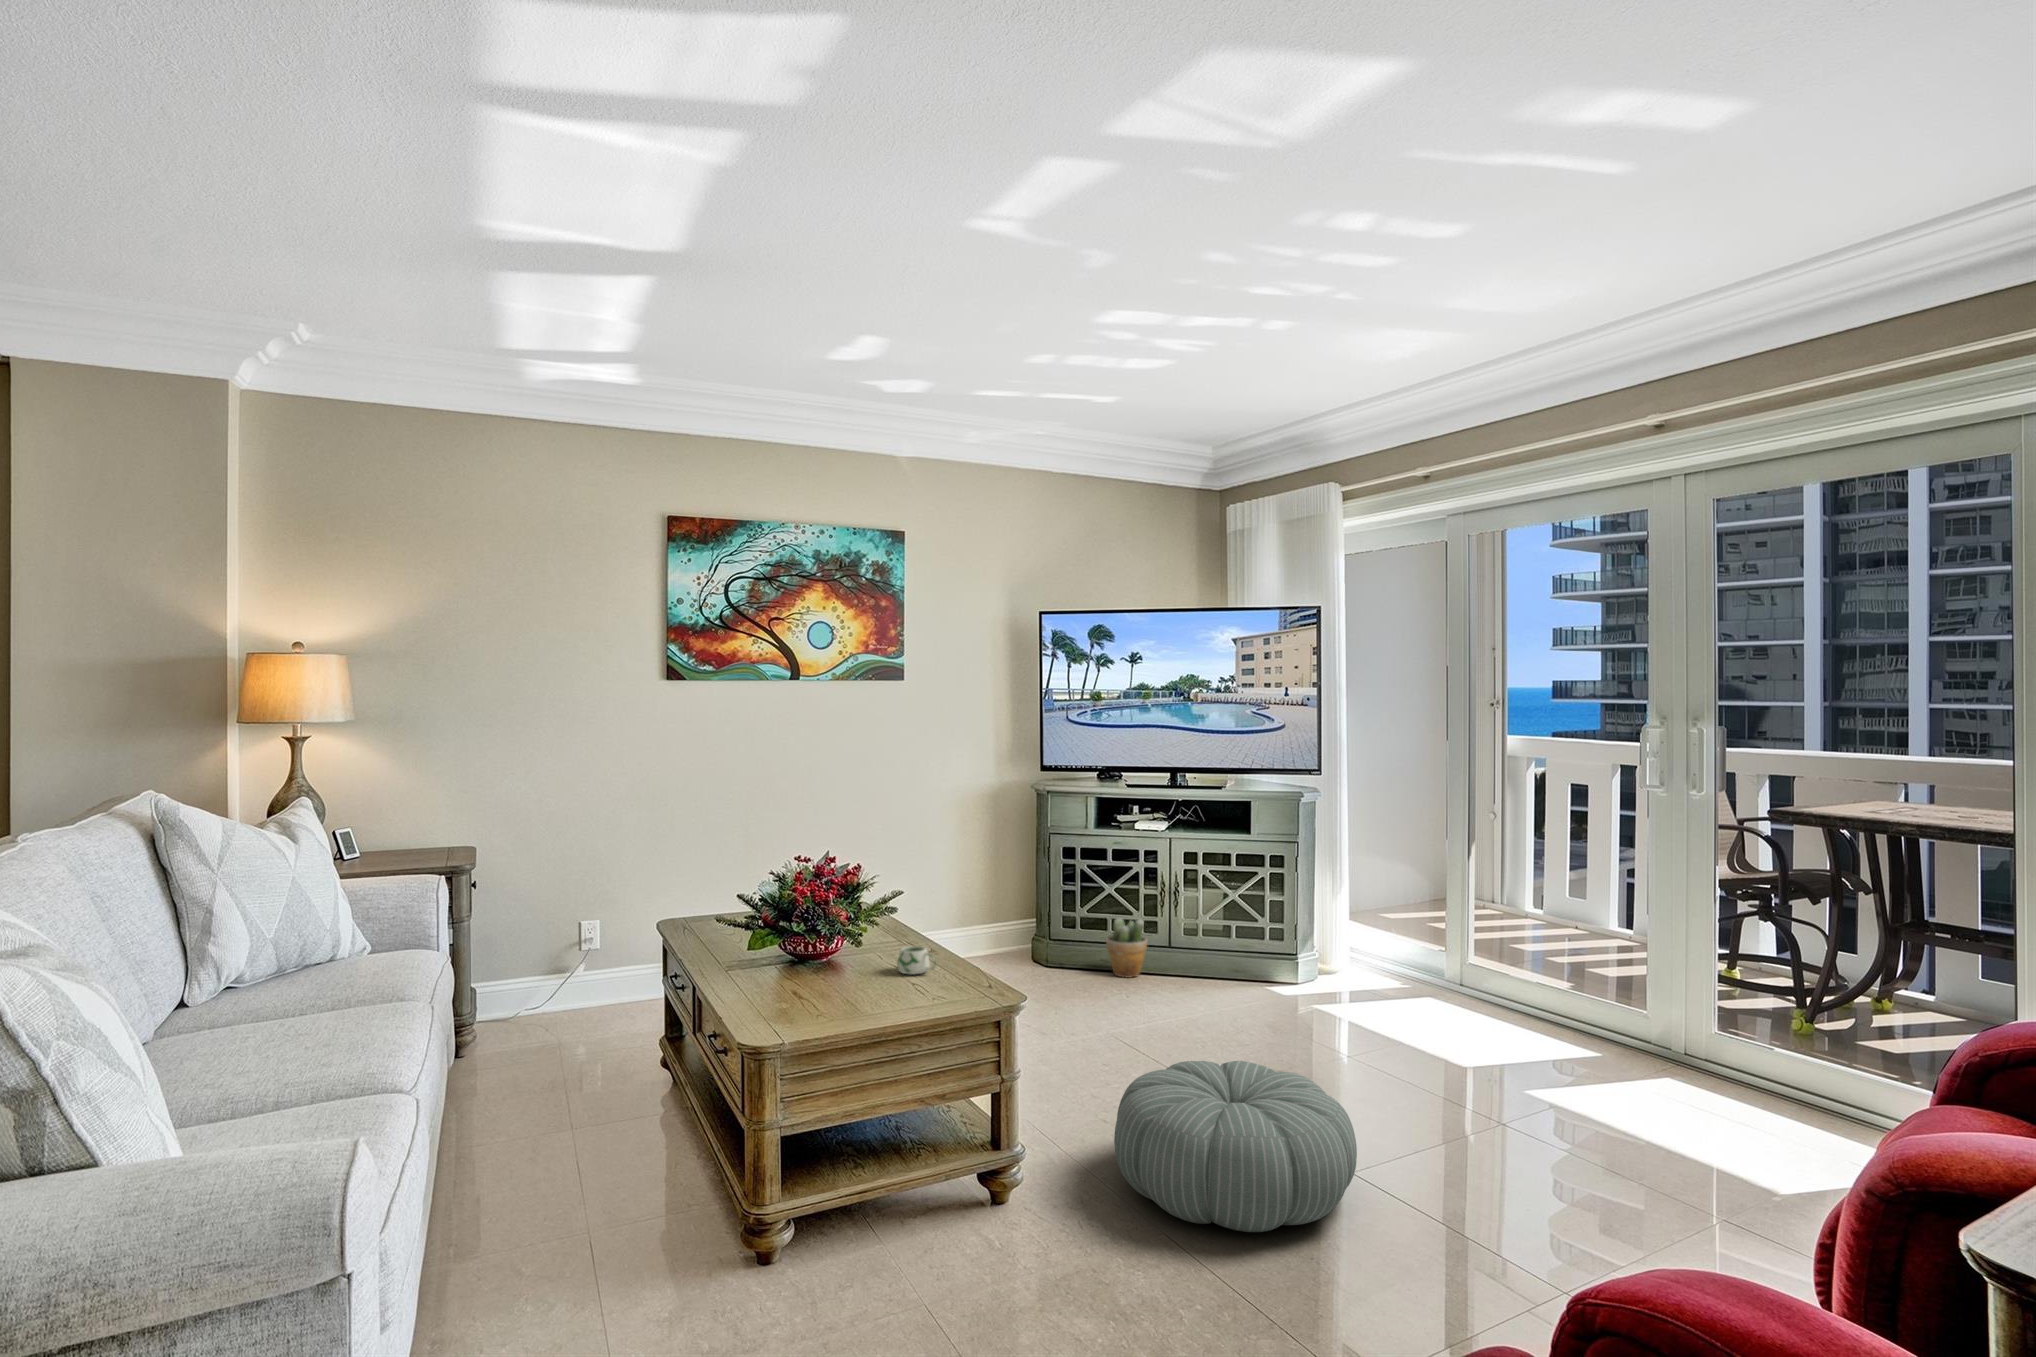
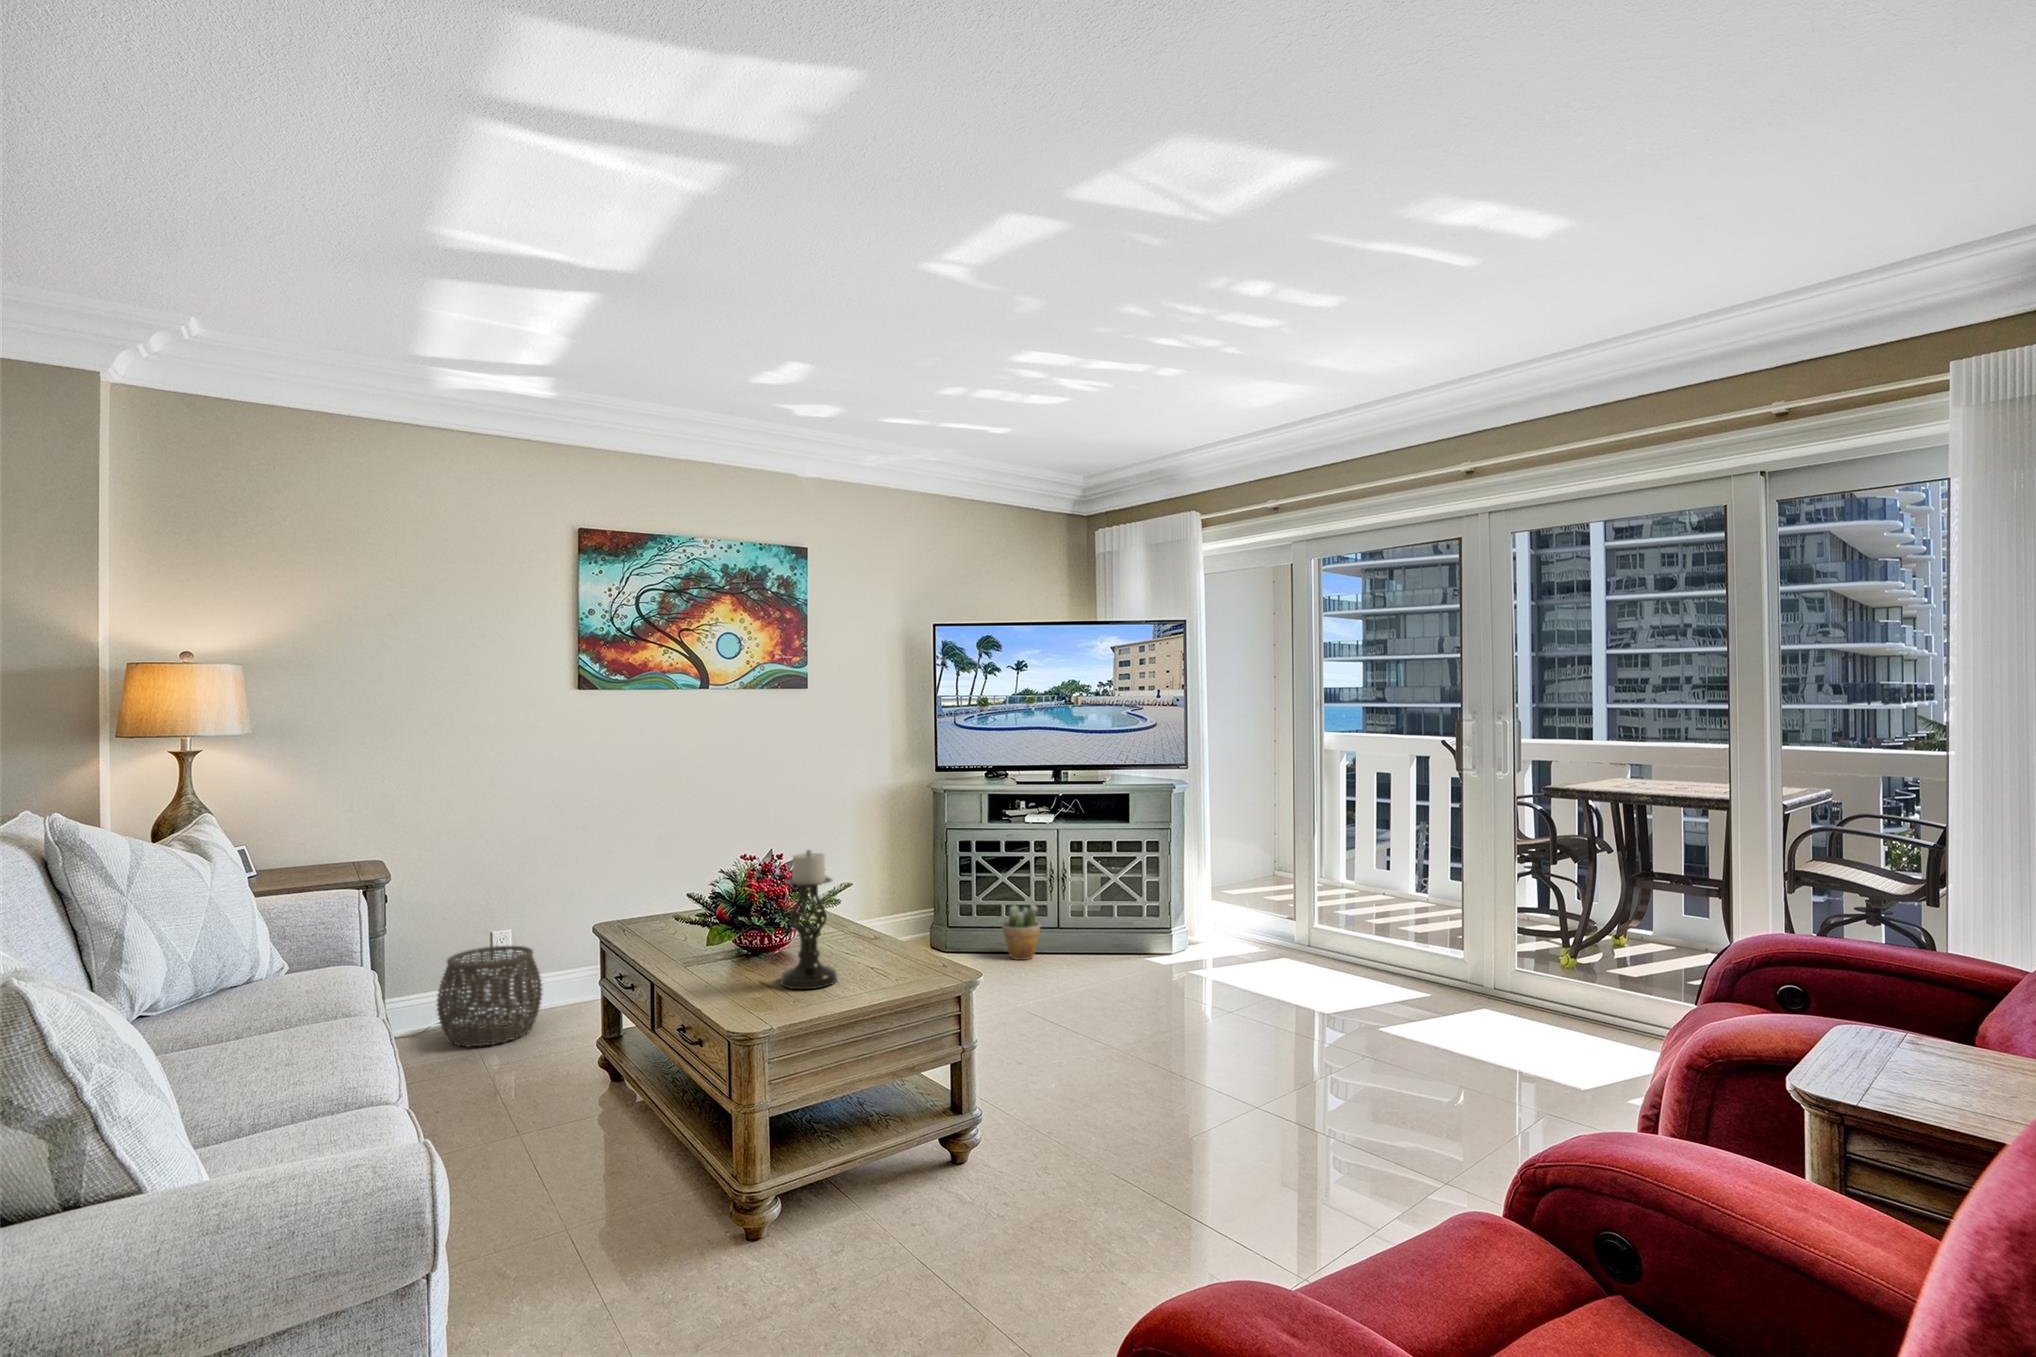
candle holder: none [813,855,873,1001] -> present [781,850,837,989]
woven basket: none [528,933,629,1033] -> present [437,946,542,1047]
mug: present [897,946,936,974] -> none [853,934,891,961]
pouf: present [1114,1061,1357,1232] -> none [1062,1021,1276,1170]

